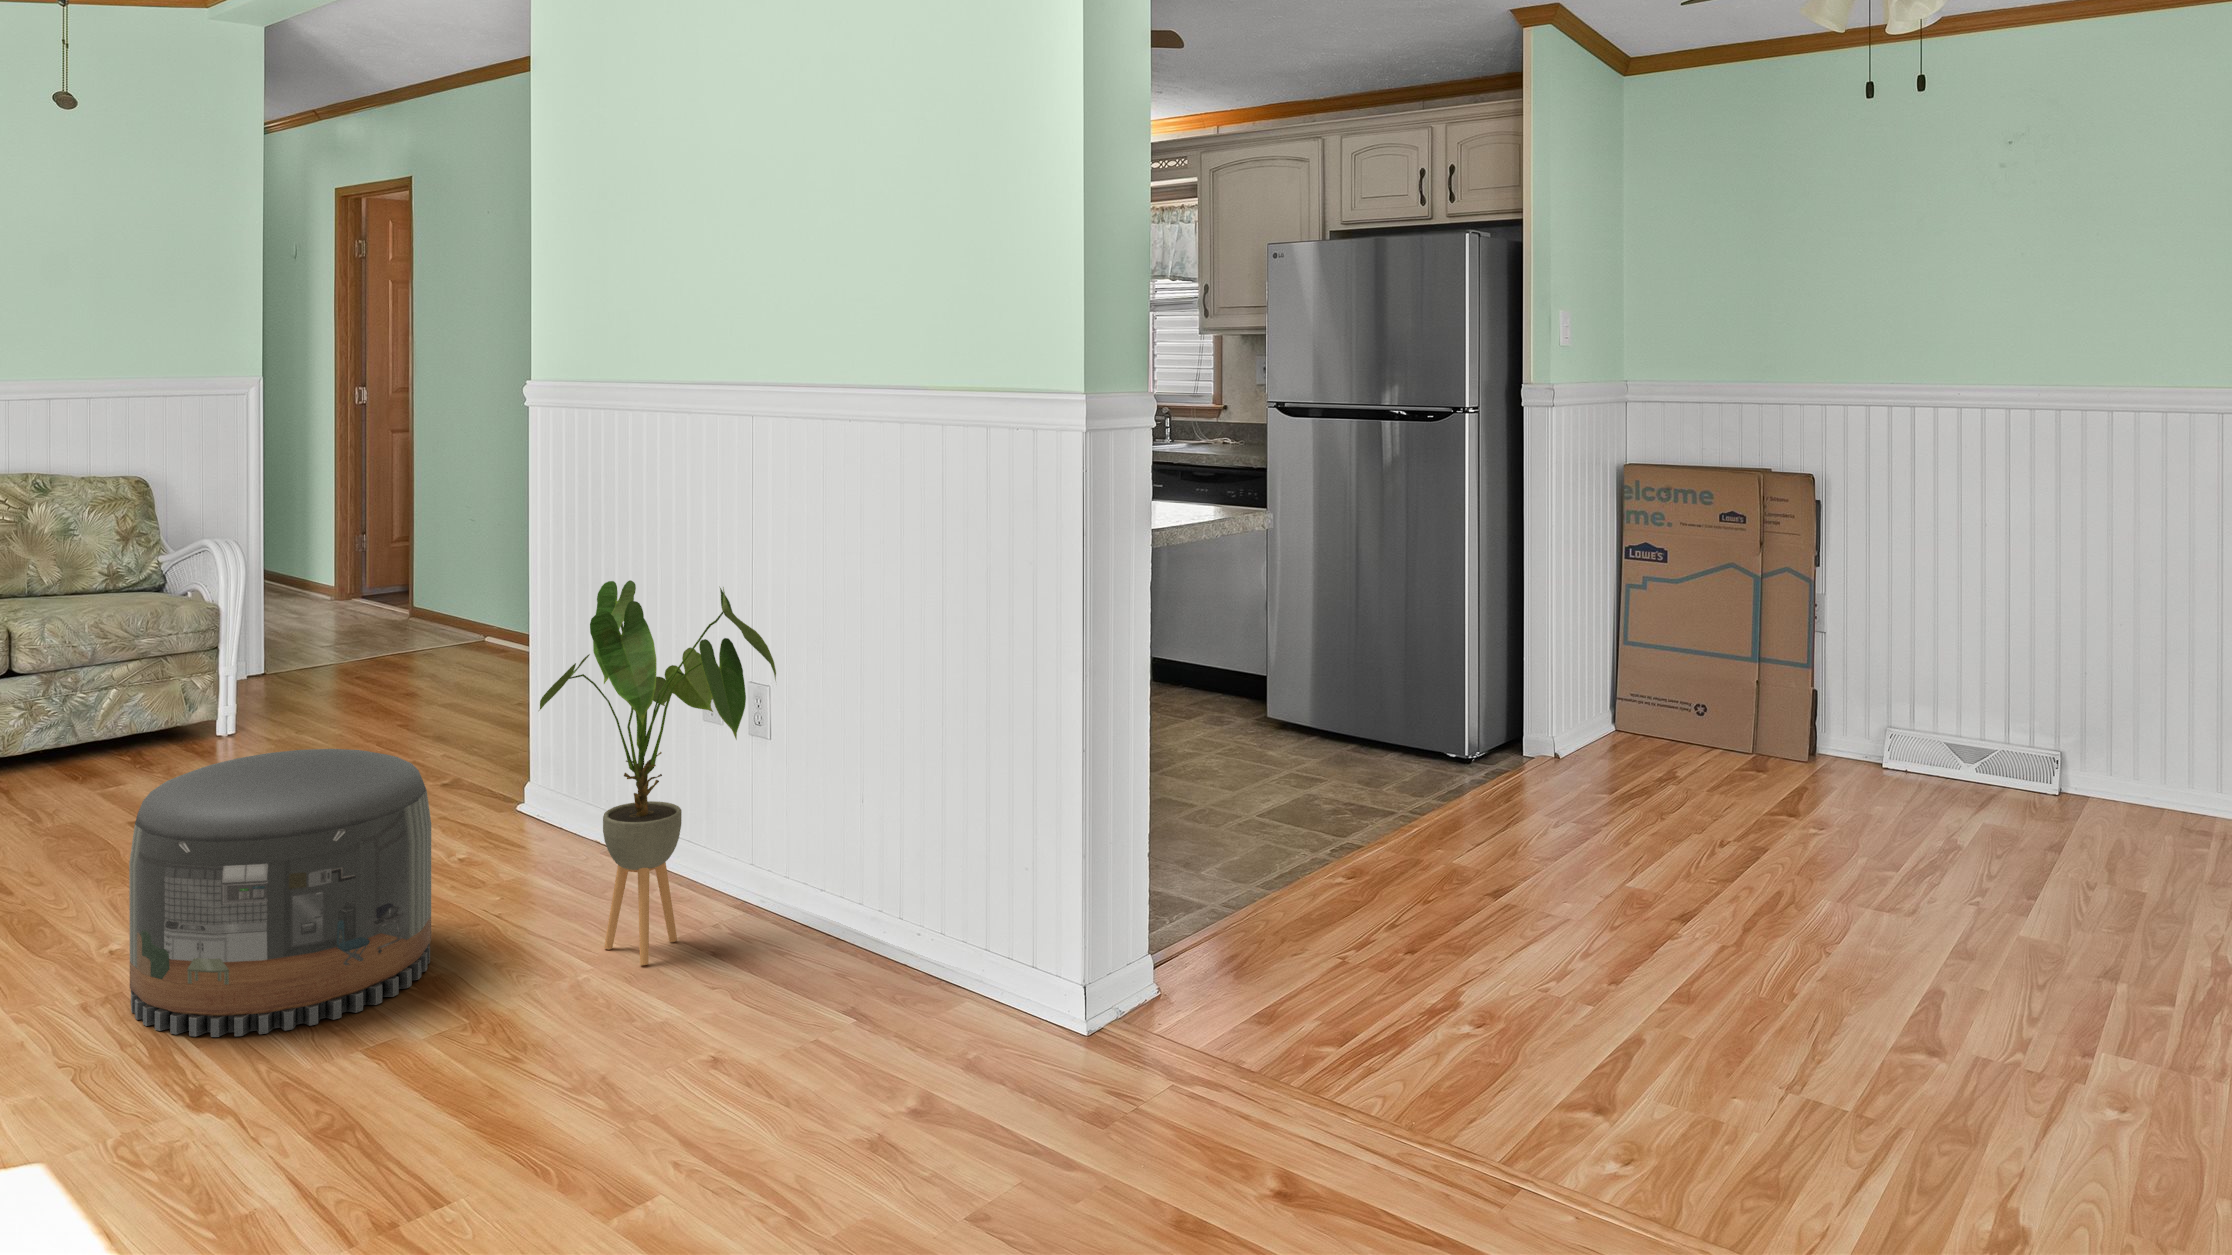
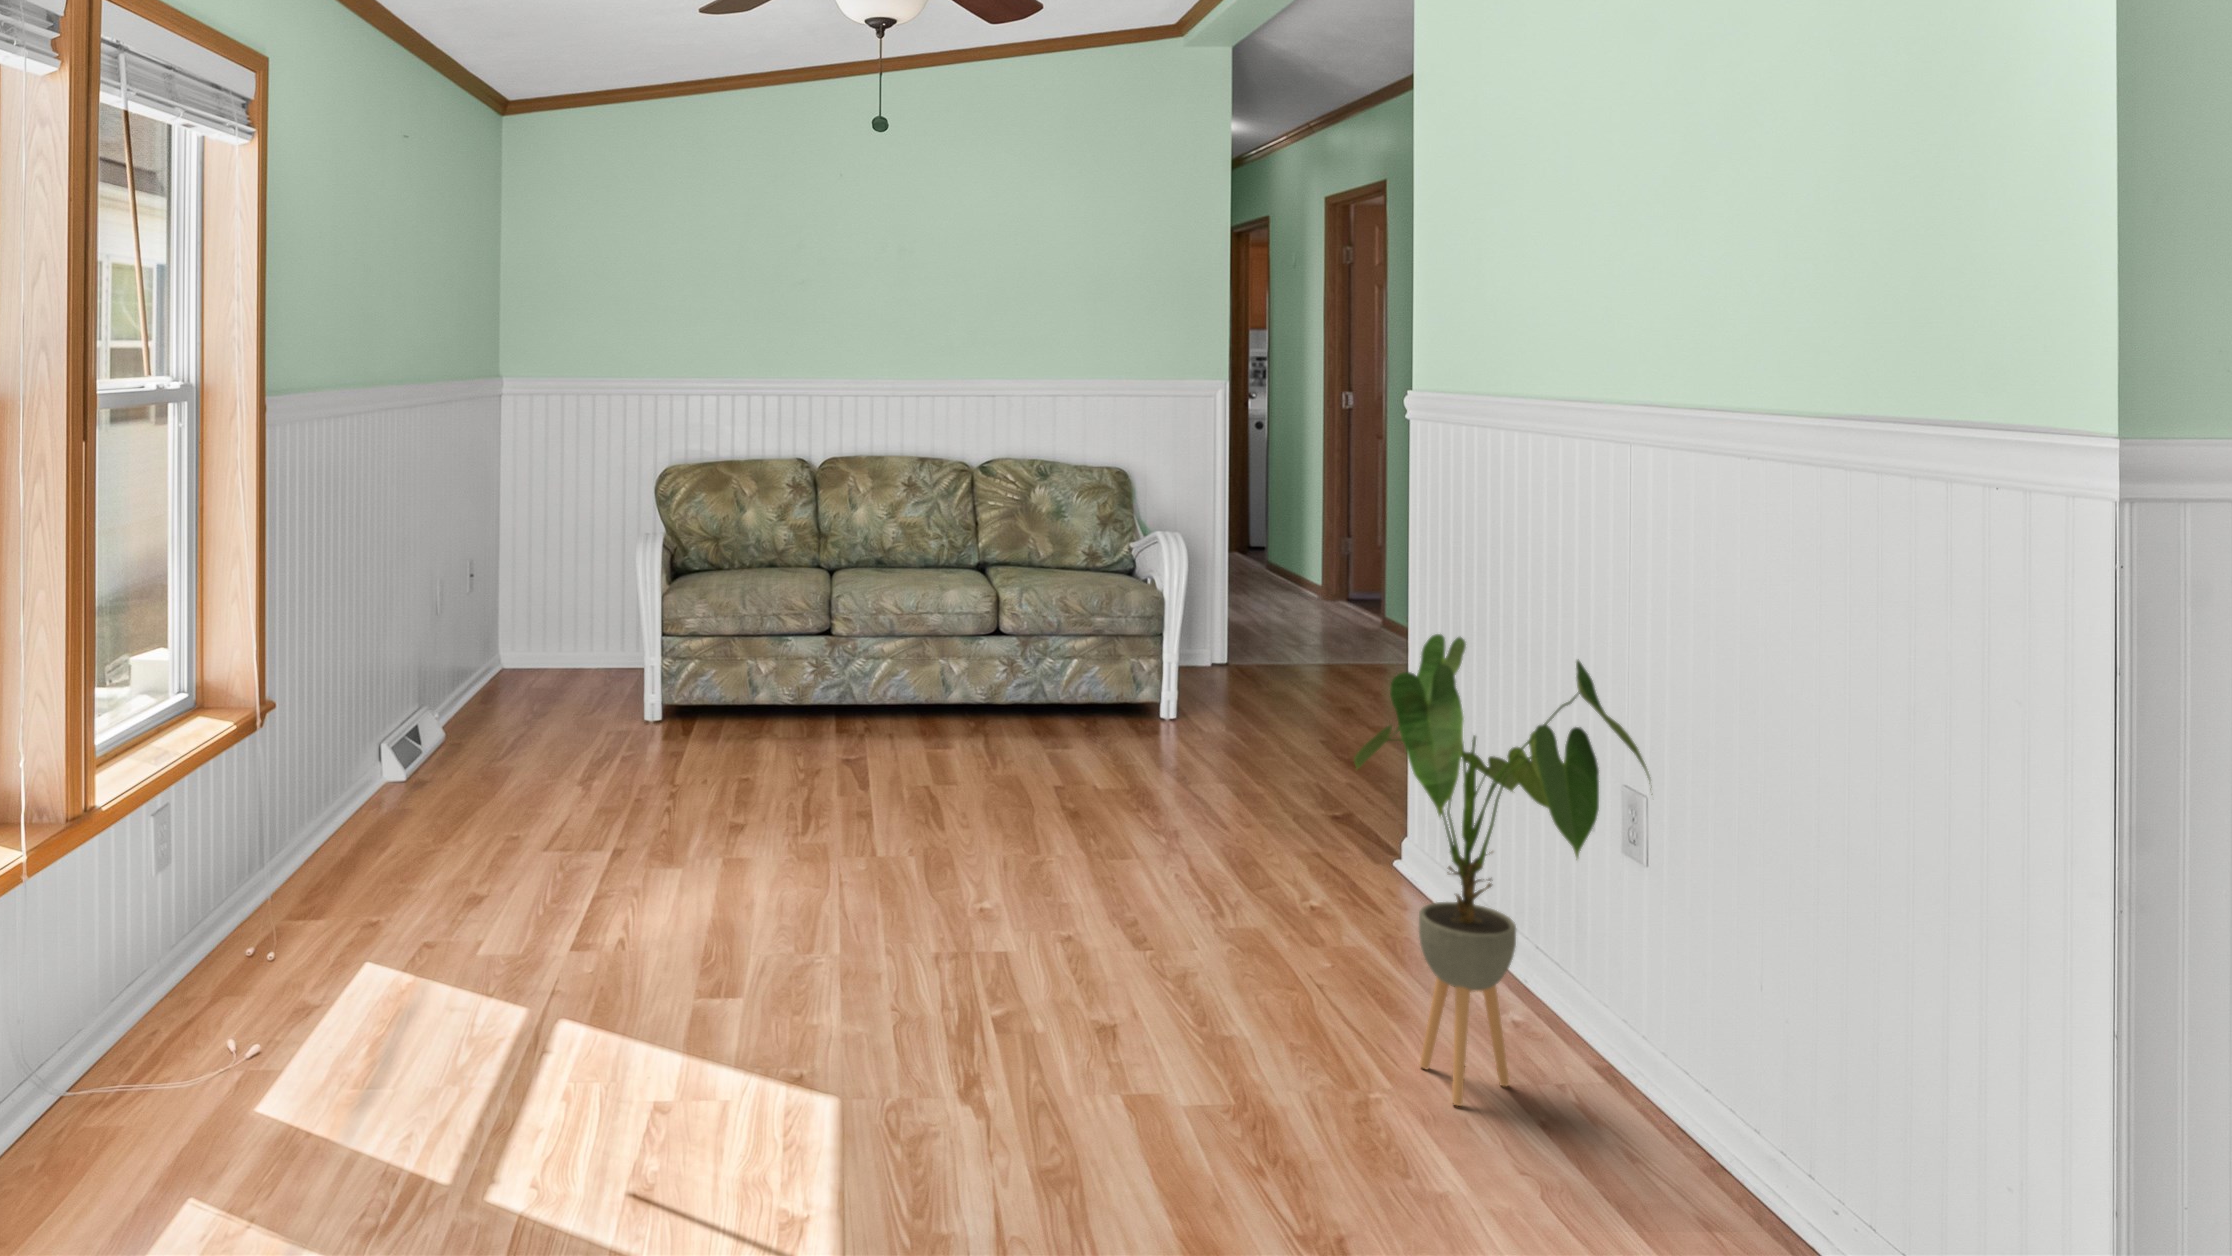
pouf: present [129,749,431,1037] -> none [967,757,1242,1052]

